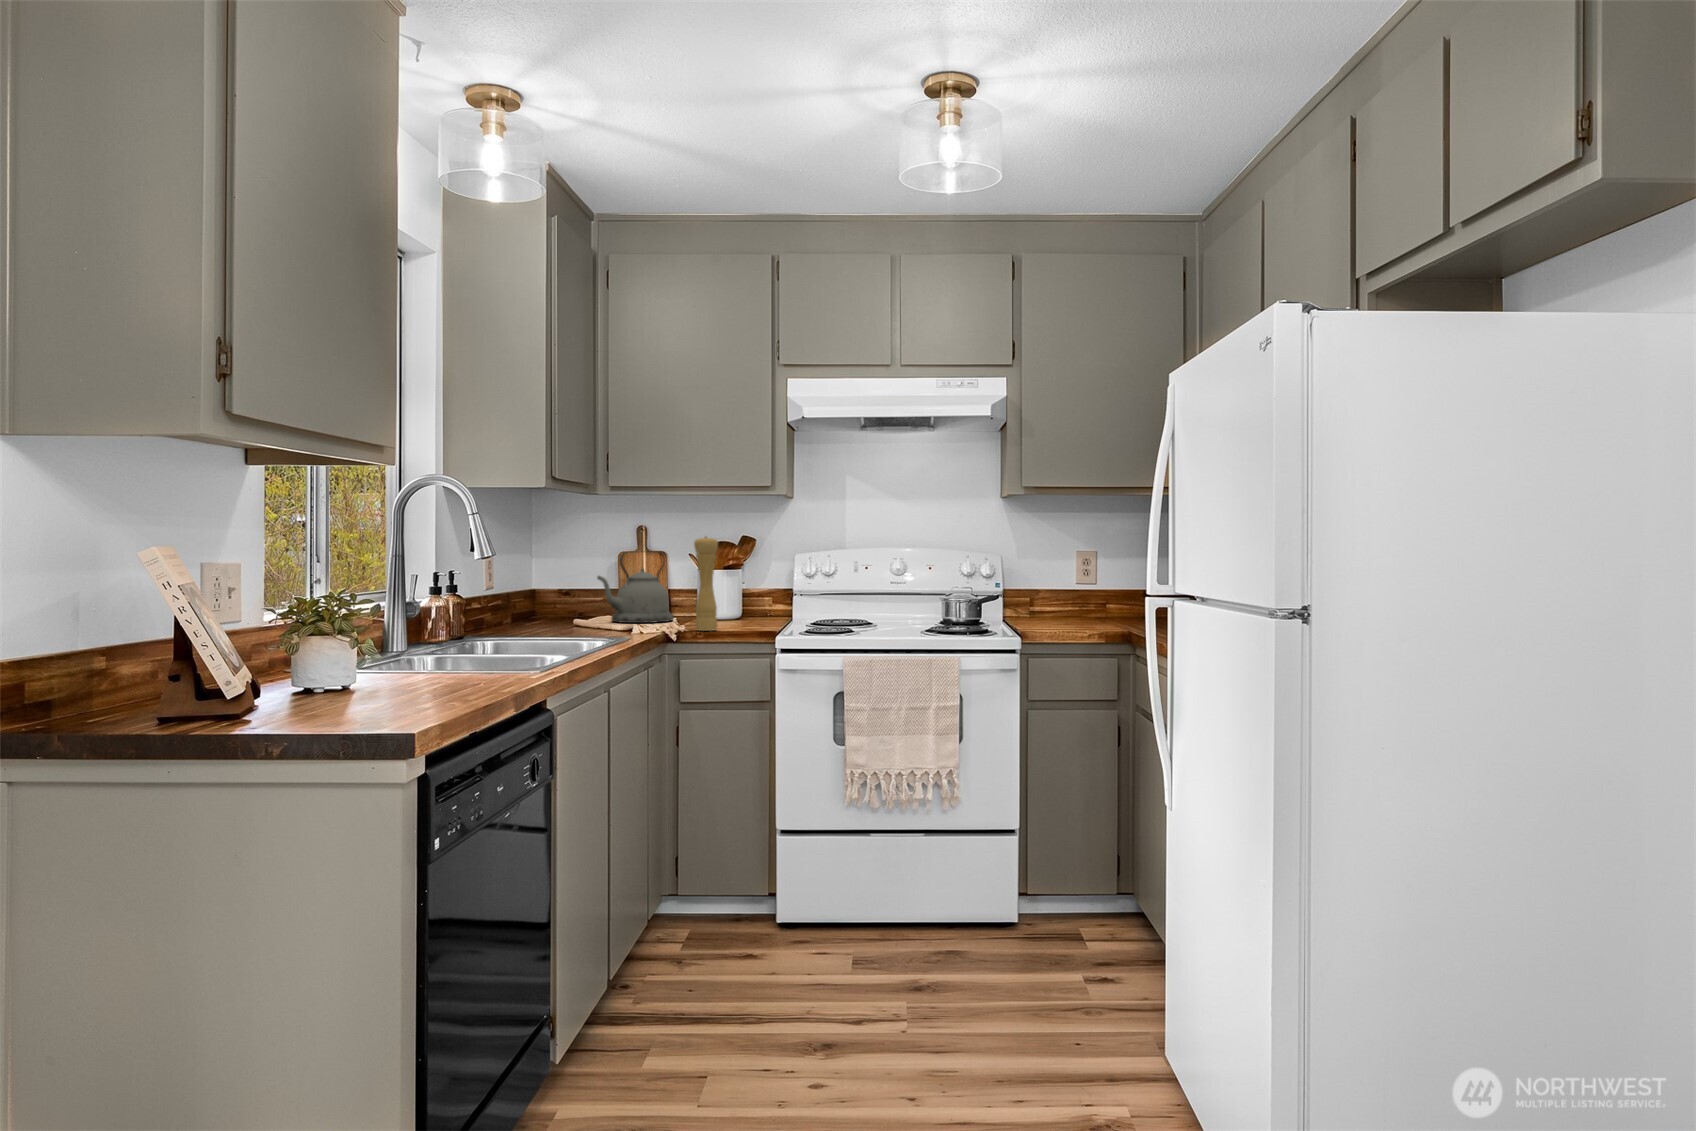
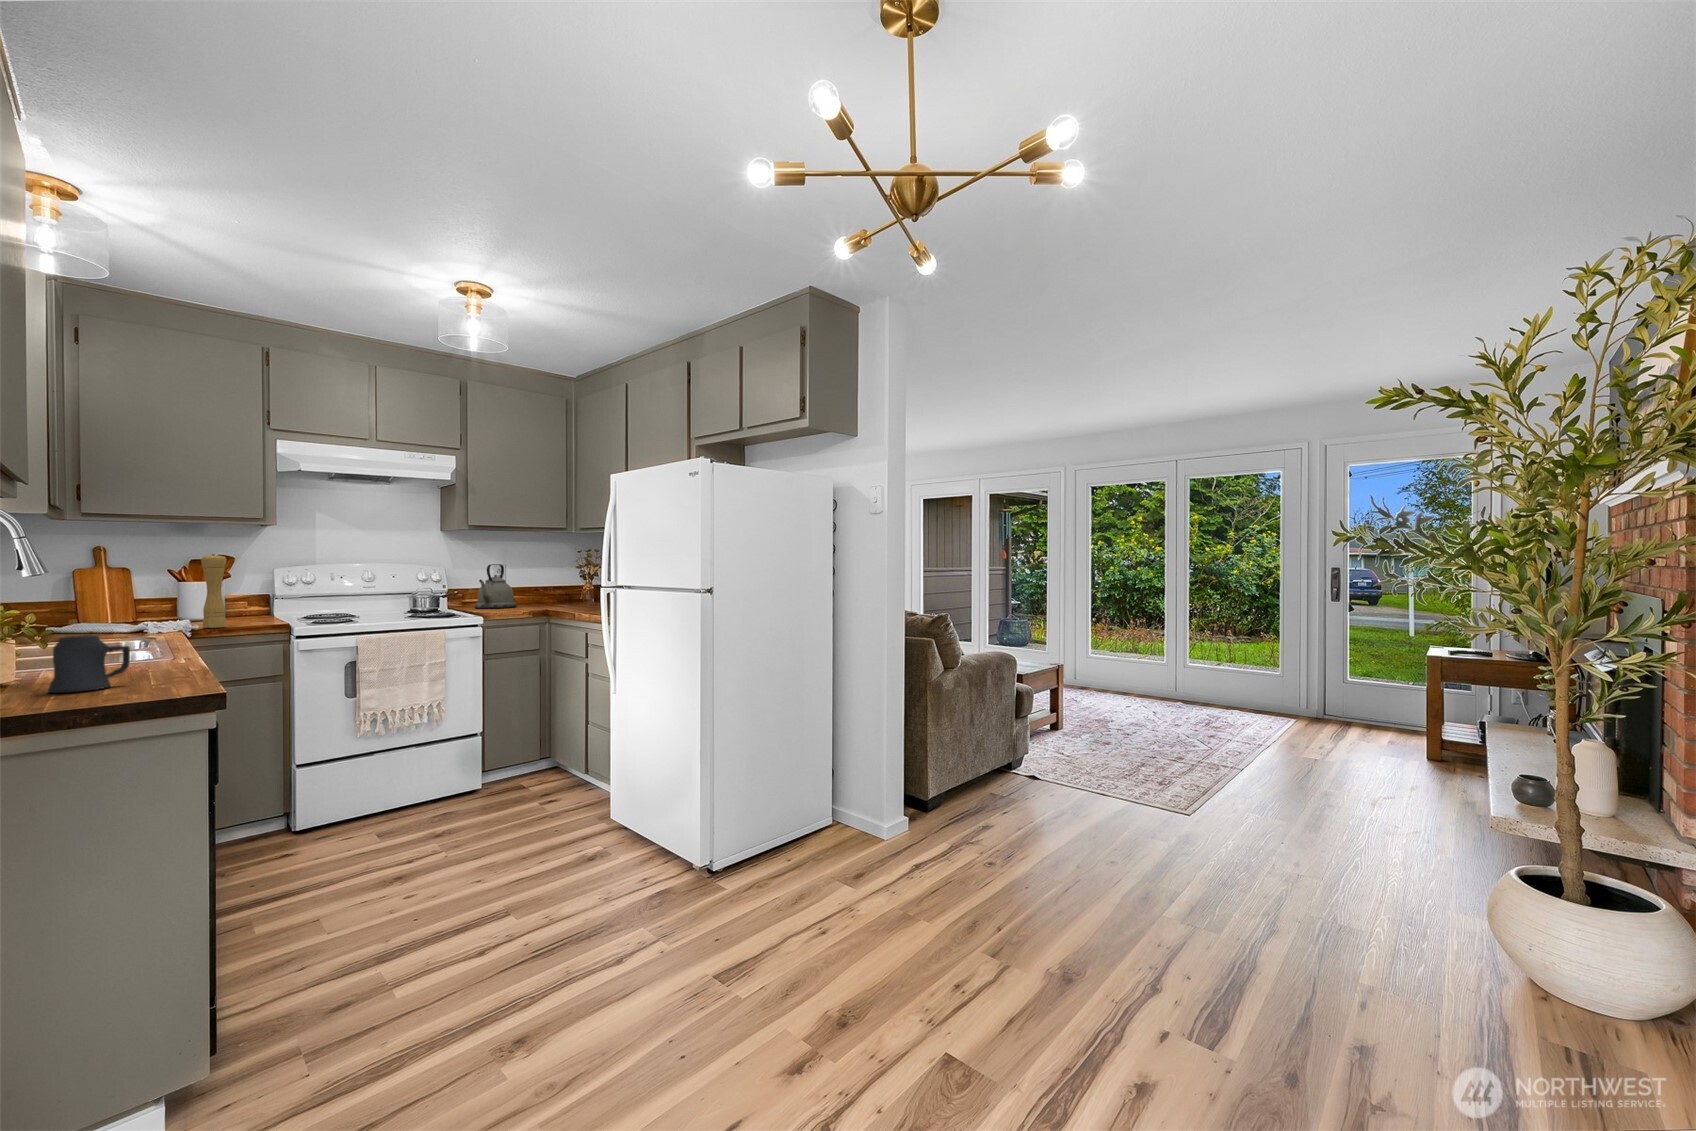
kettle: present [597,551,674,623] -> present [475,564,517,608]
mug: none [304,644,385,719] -> present [48,635,130,693]

